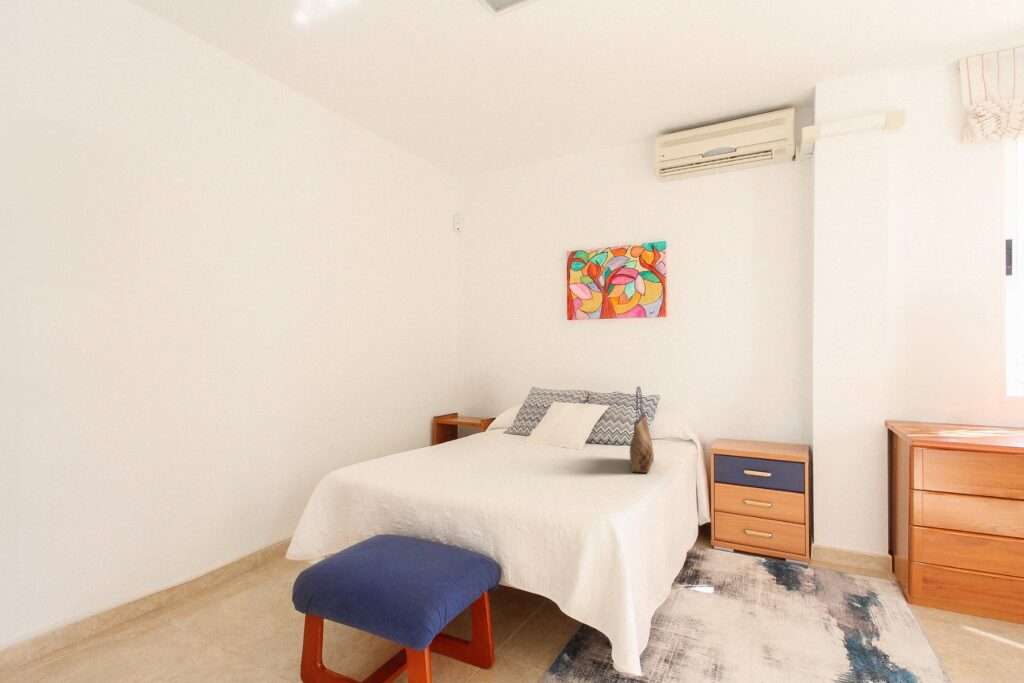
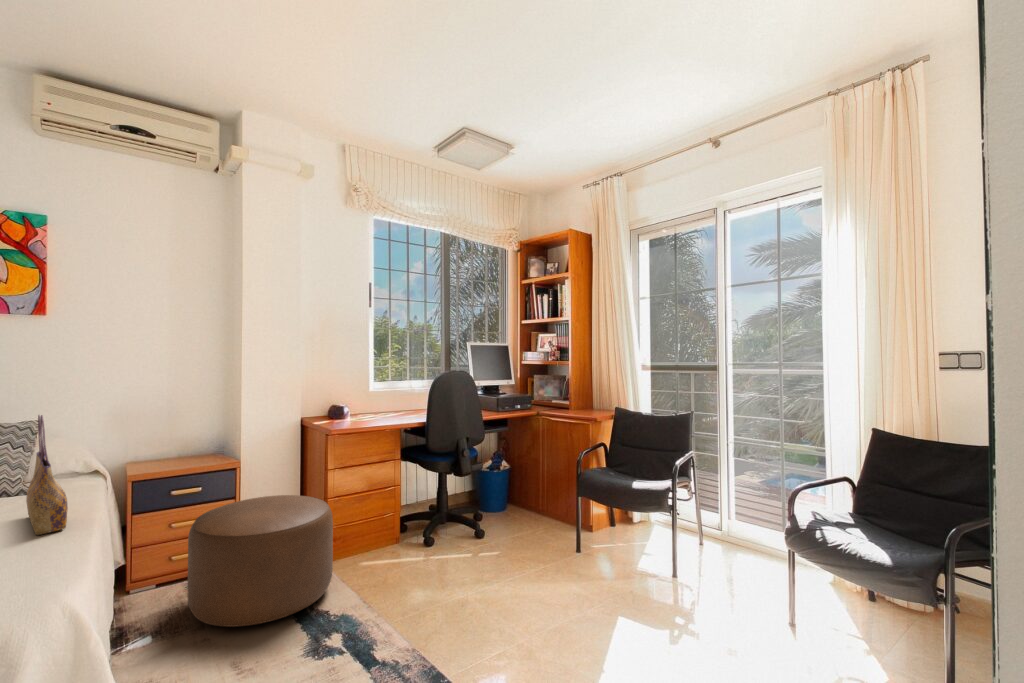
ottoman: none [743,495,909,638] -> present [187,495,333,627]

